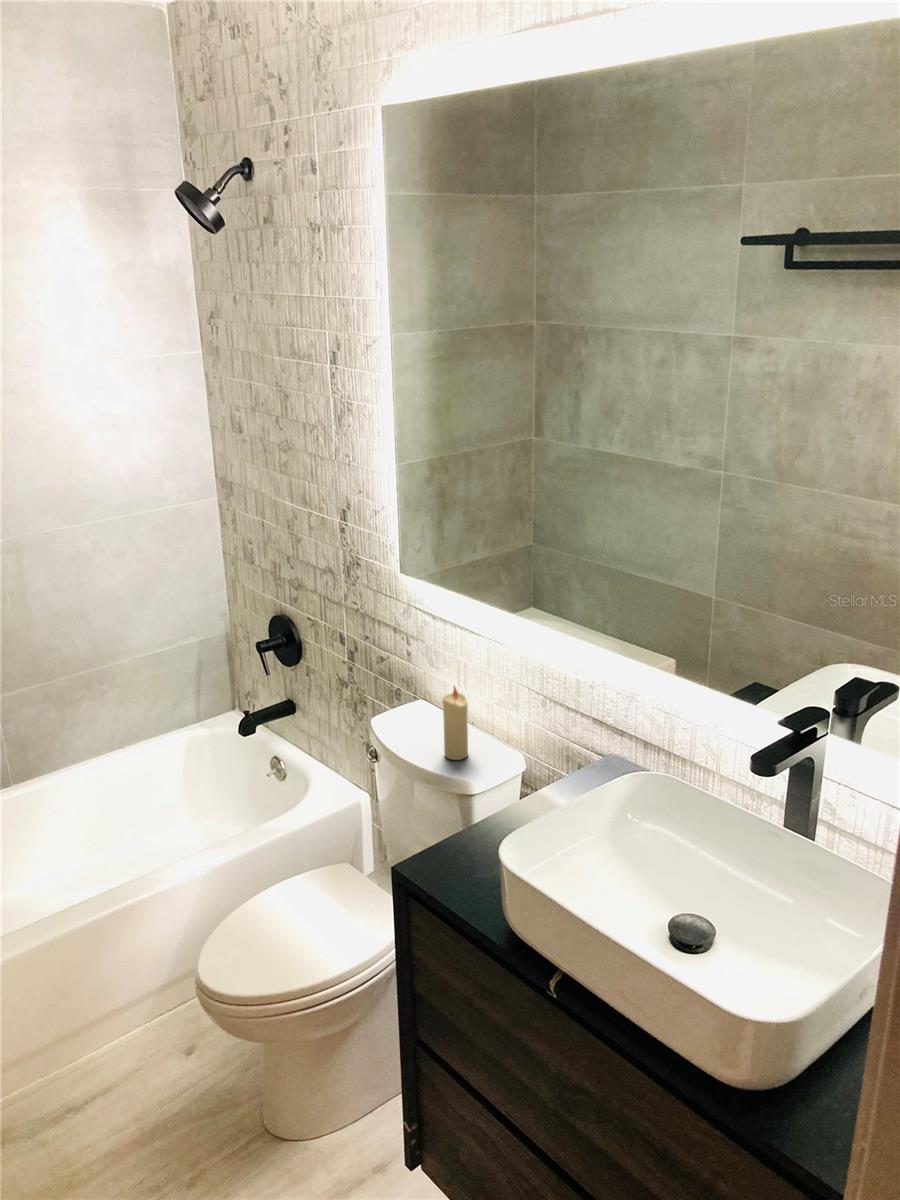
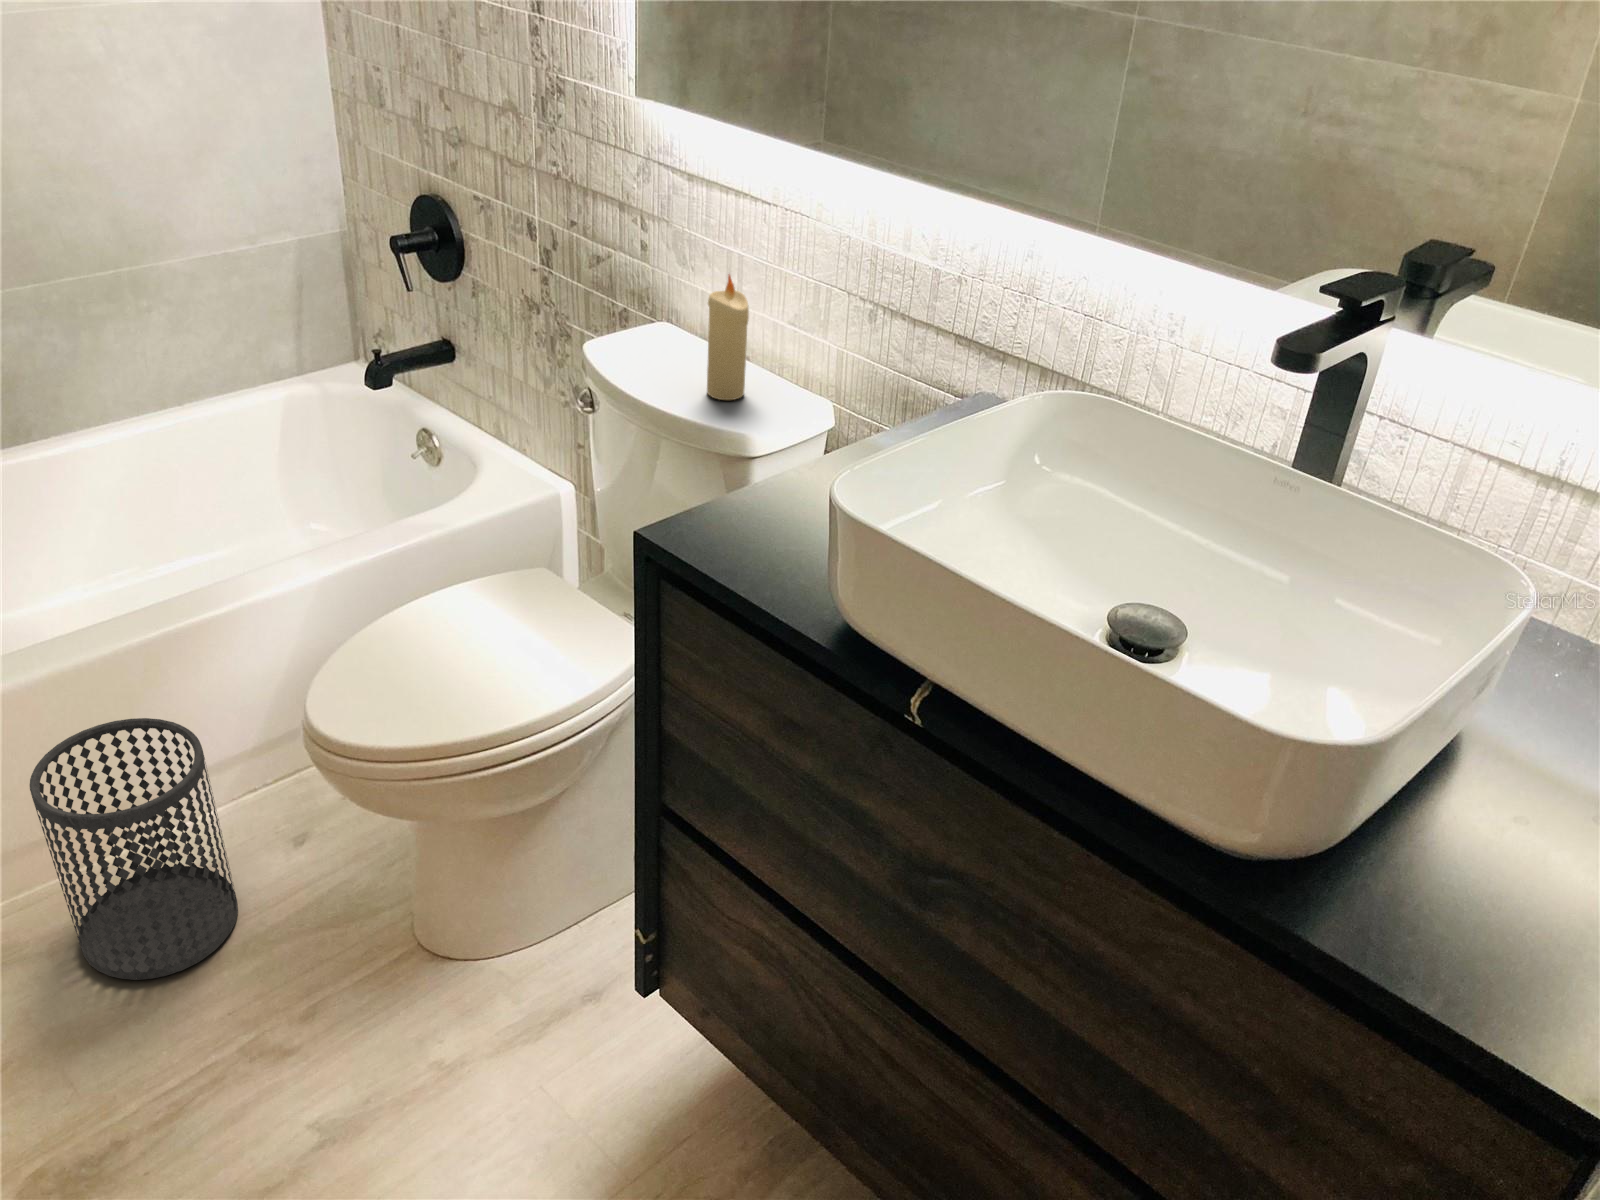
wastebasket: none [27,969,150,1153] -> present [30,718,238,980]

